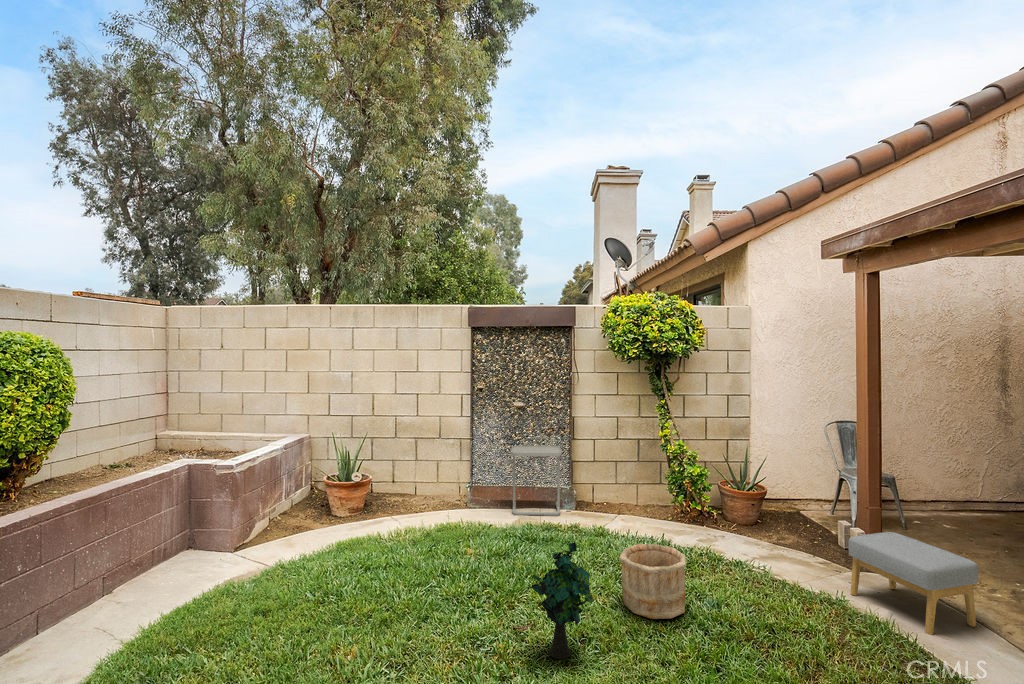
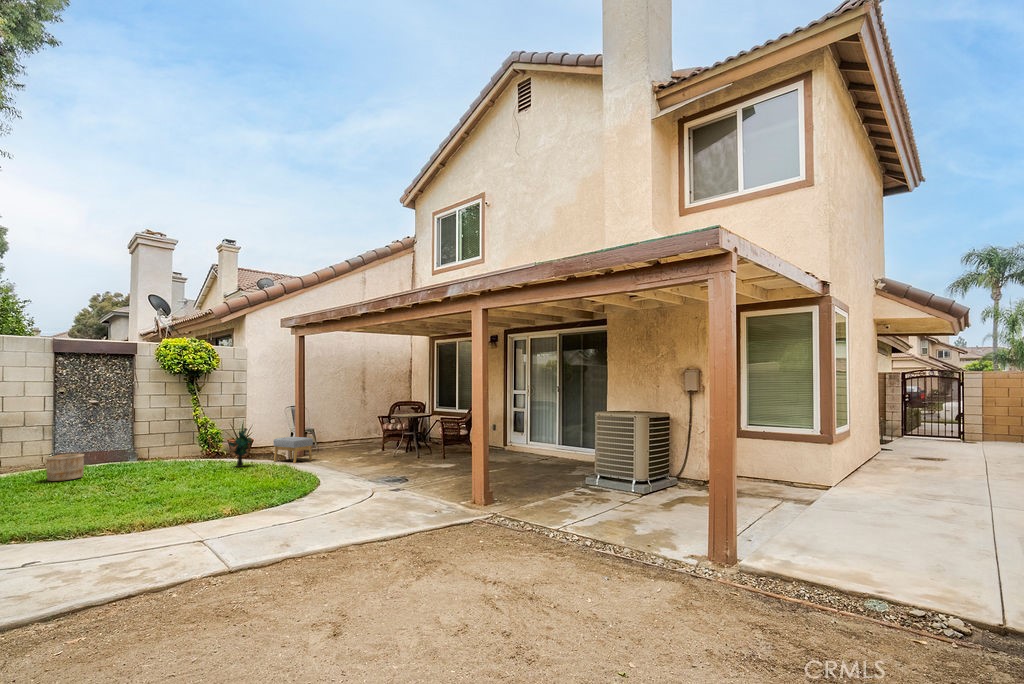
side table: present [504,446,561,516] -> none [83,427,127,468]
decorative plant: present [529,542,594,659] -> present [229,429,252,467]
wooden bucket: present [619,544,686,619] -> present [46,454,84,481]

